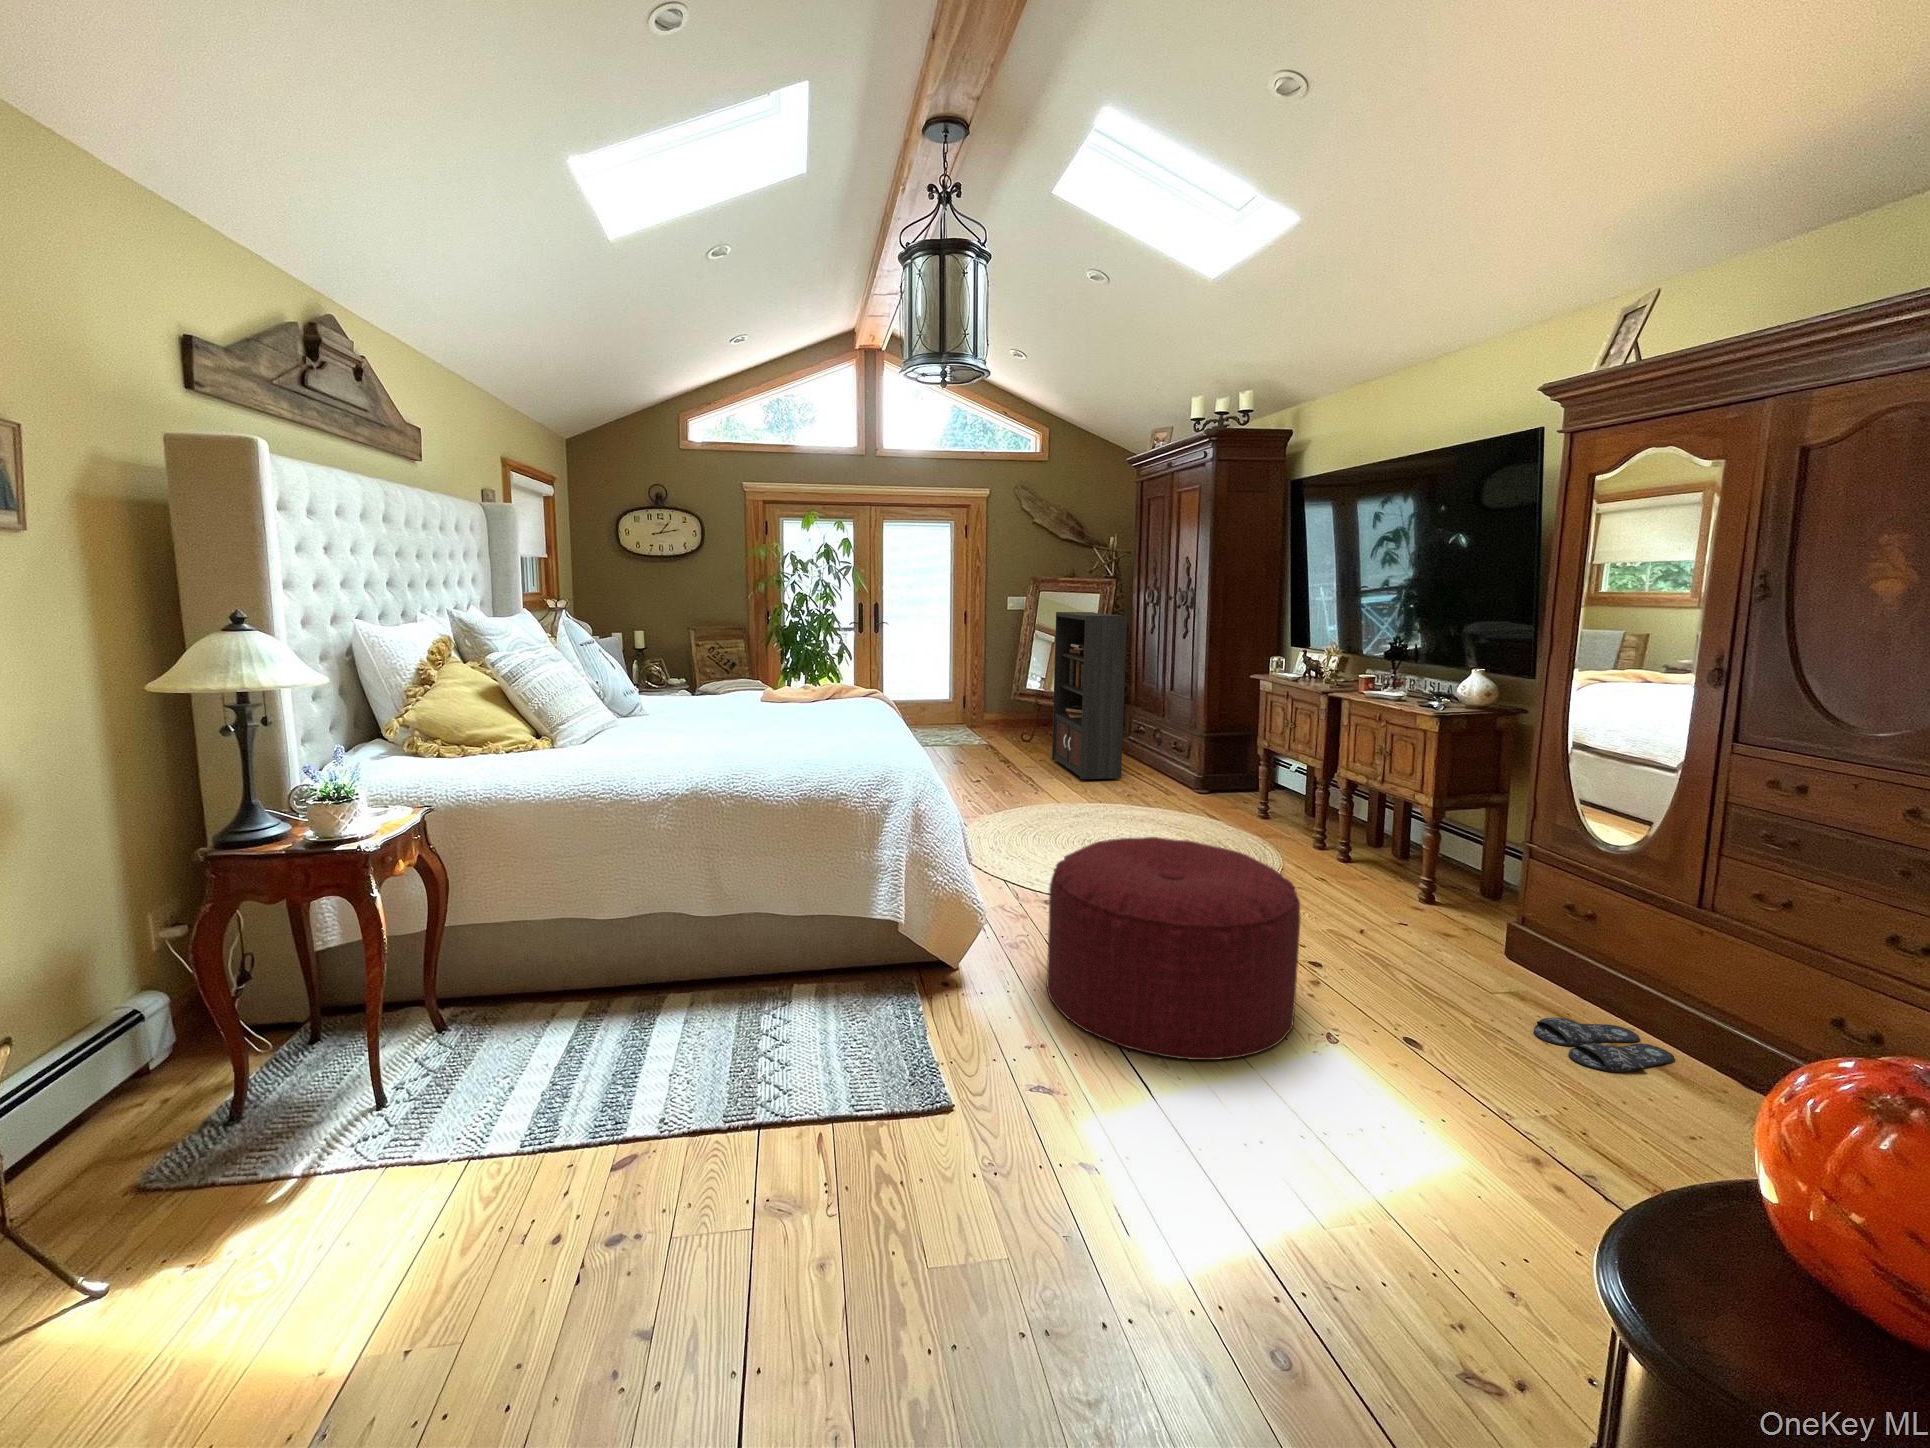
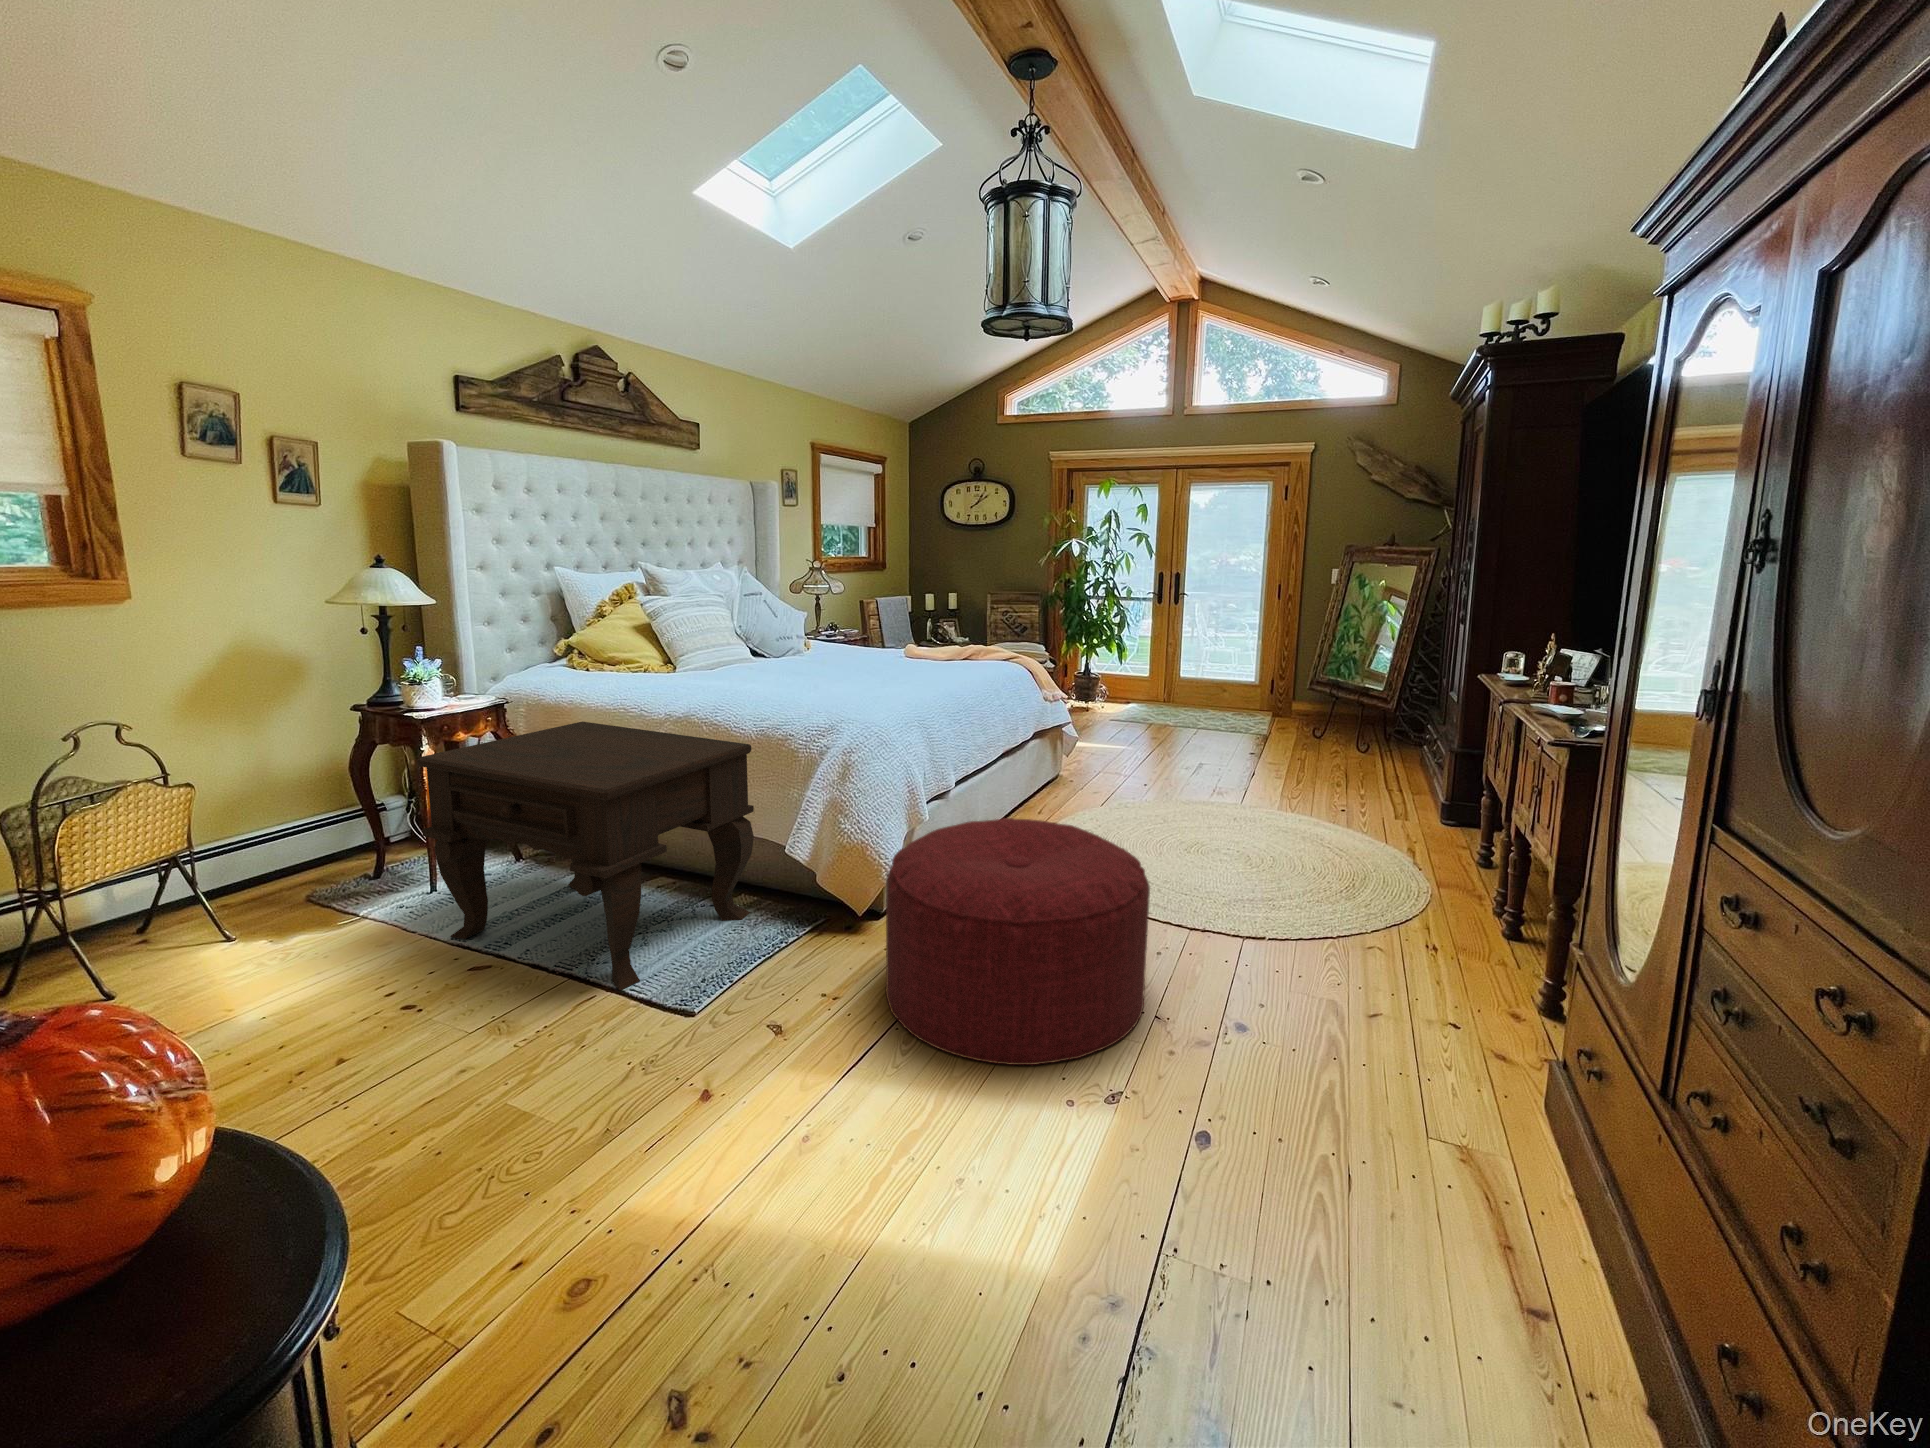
bookcase: present [1052,612,1164,786] -> none [1302,585,1400,803]
side table: none [486,812,856,1154] -> present [417,721,754,990]
slippers: present [1534,1018,1674,1072] -> none [1374,1166,1557,1293]

